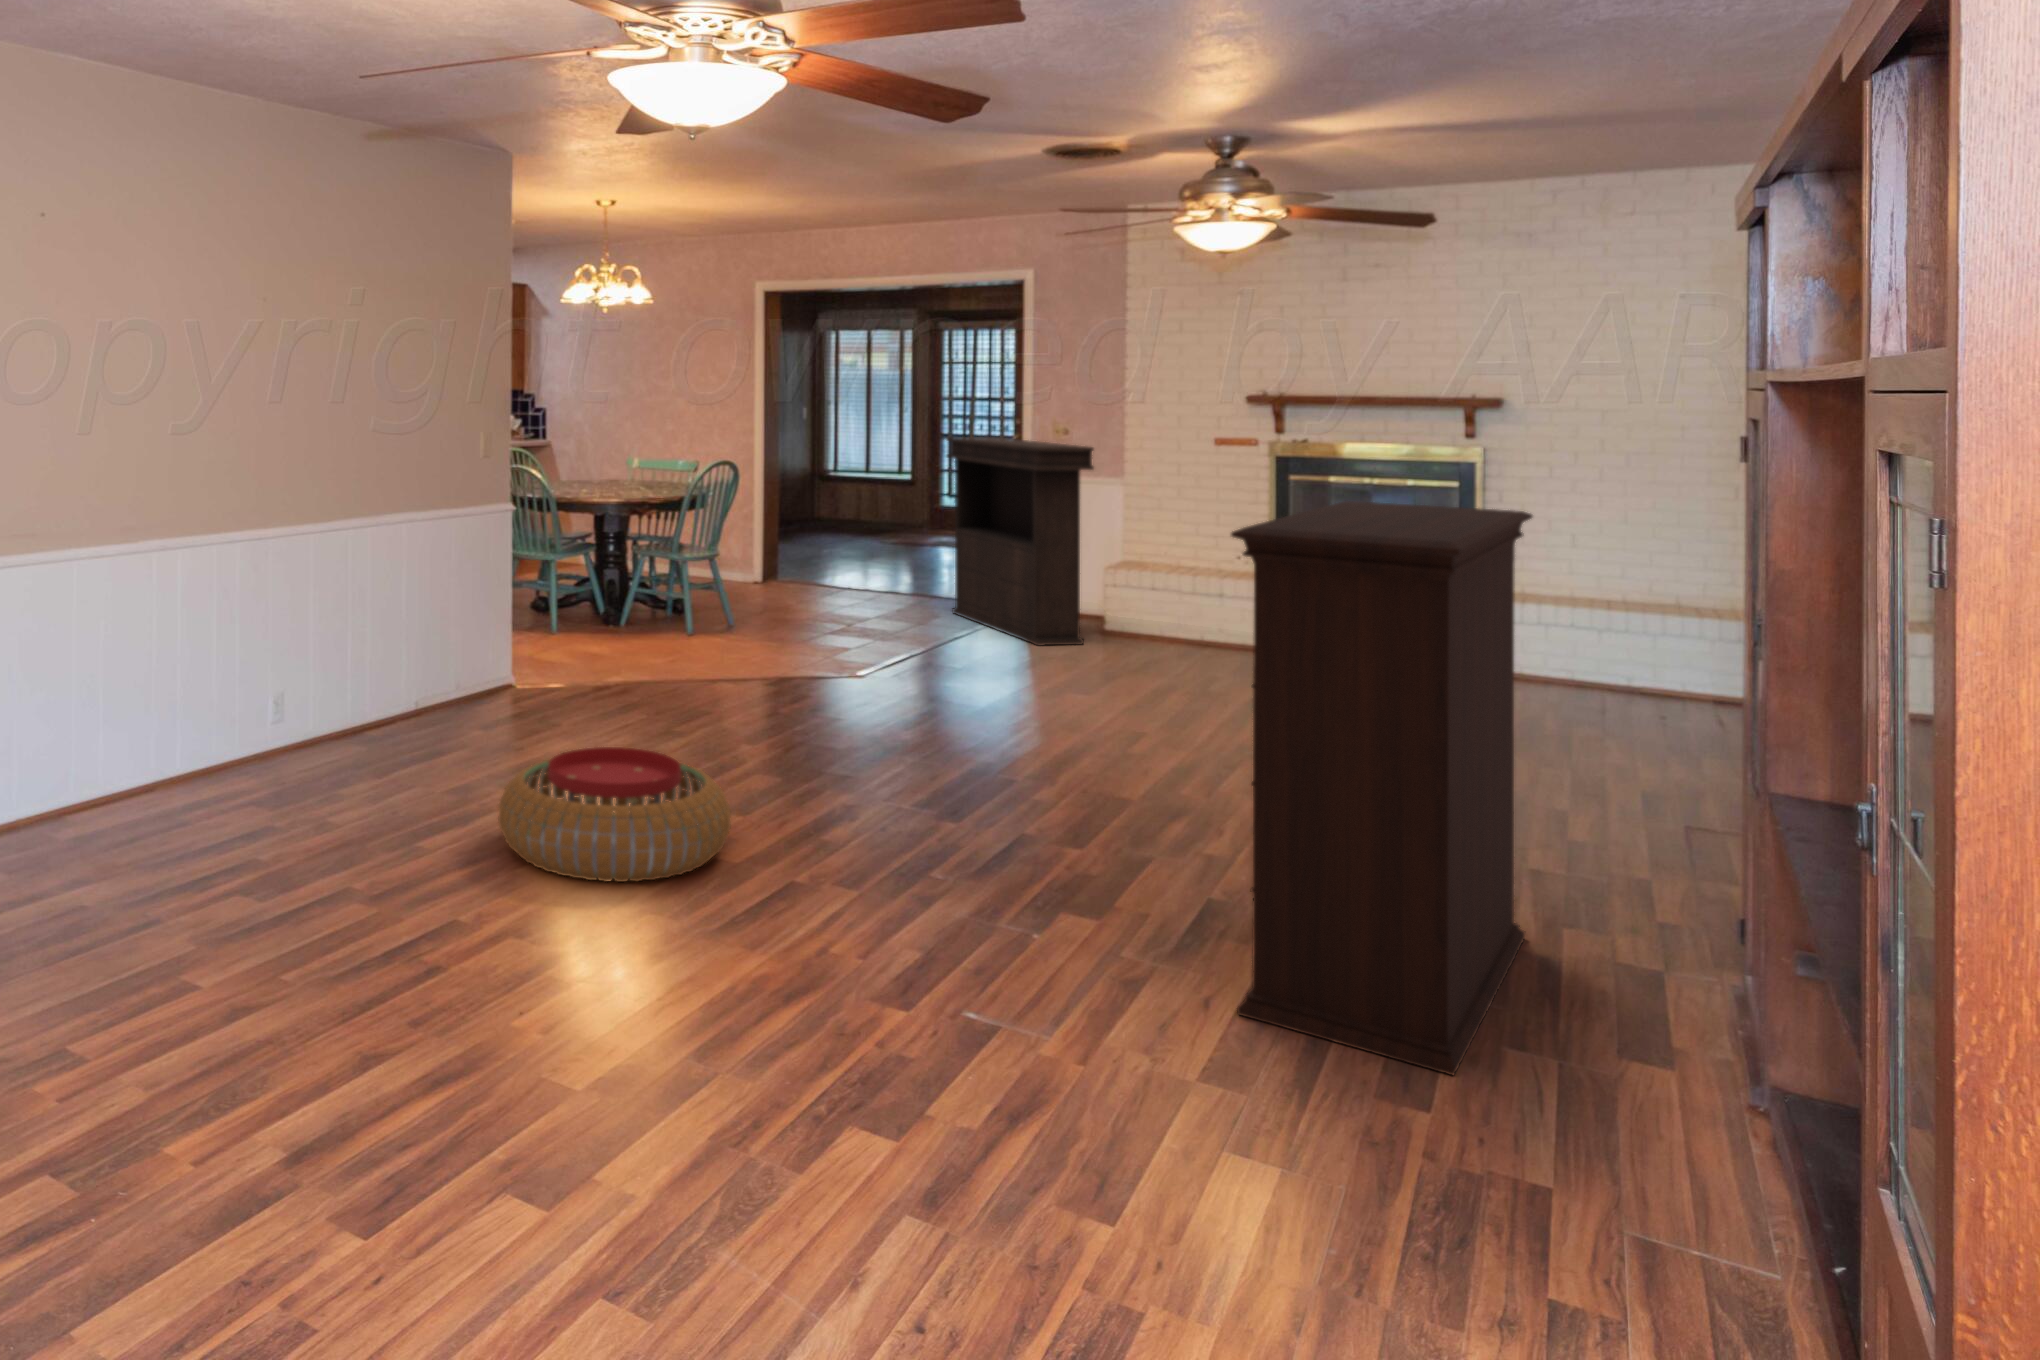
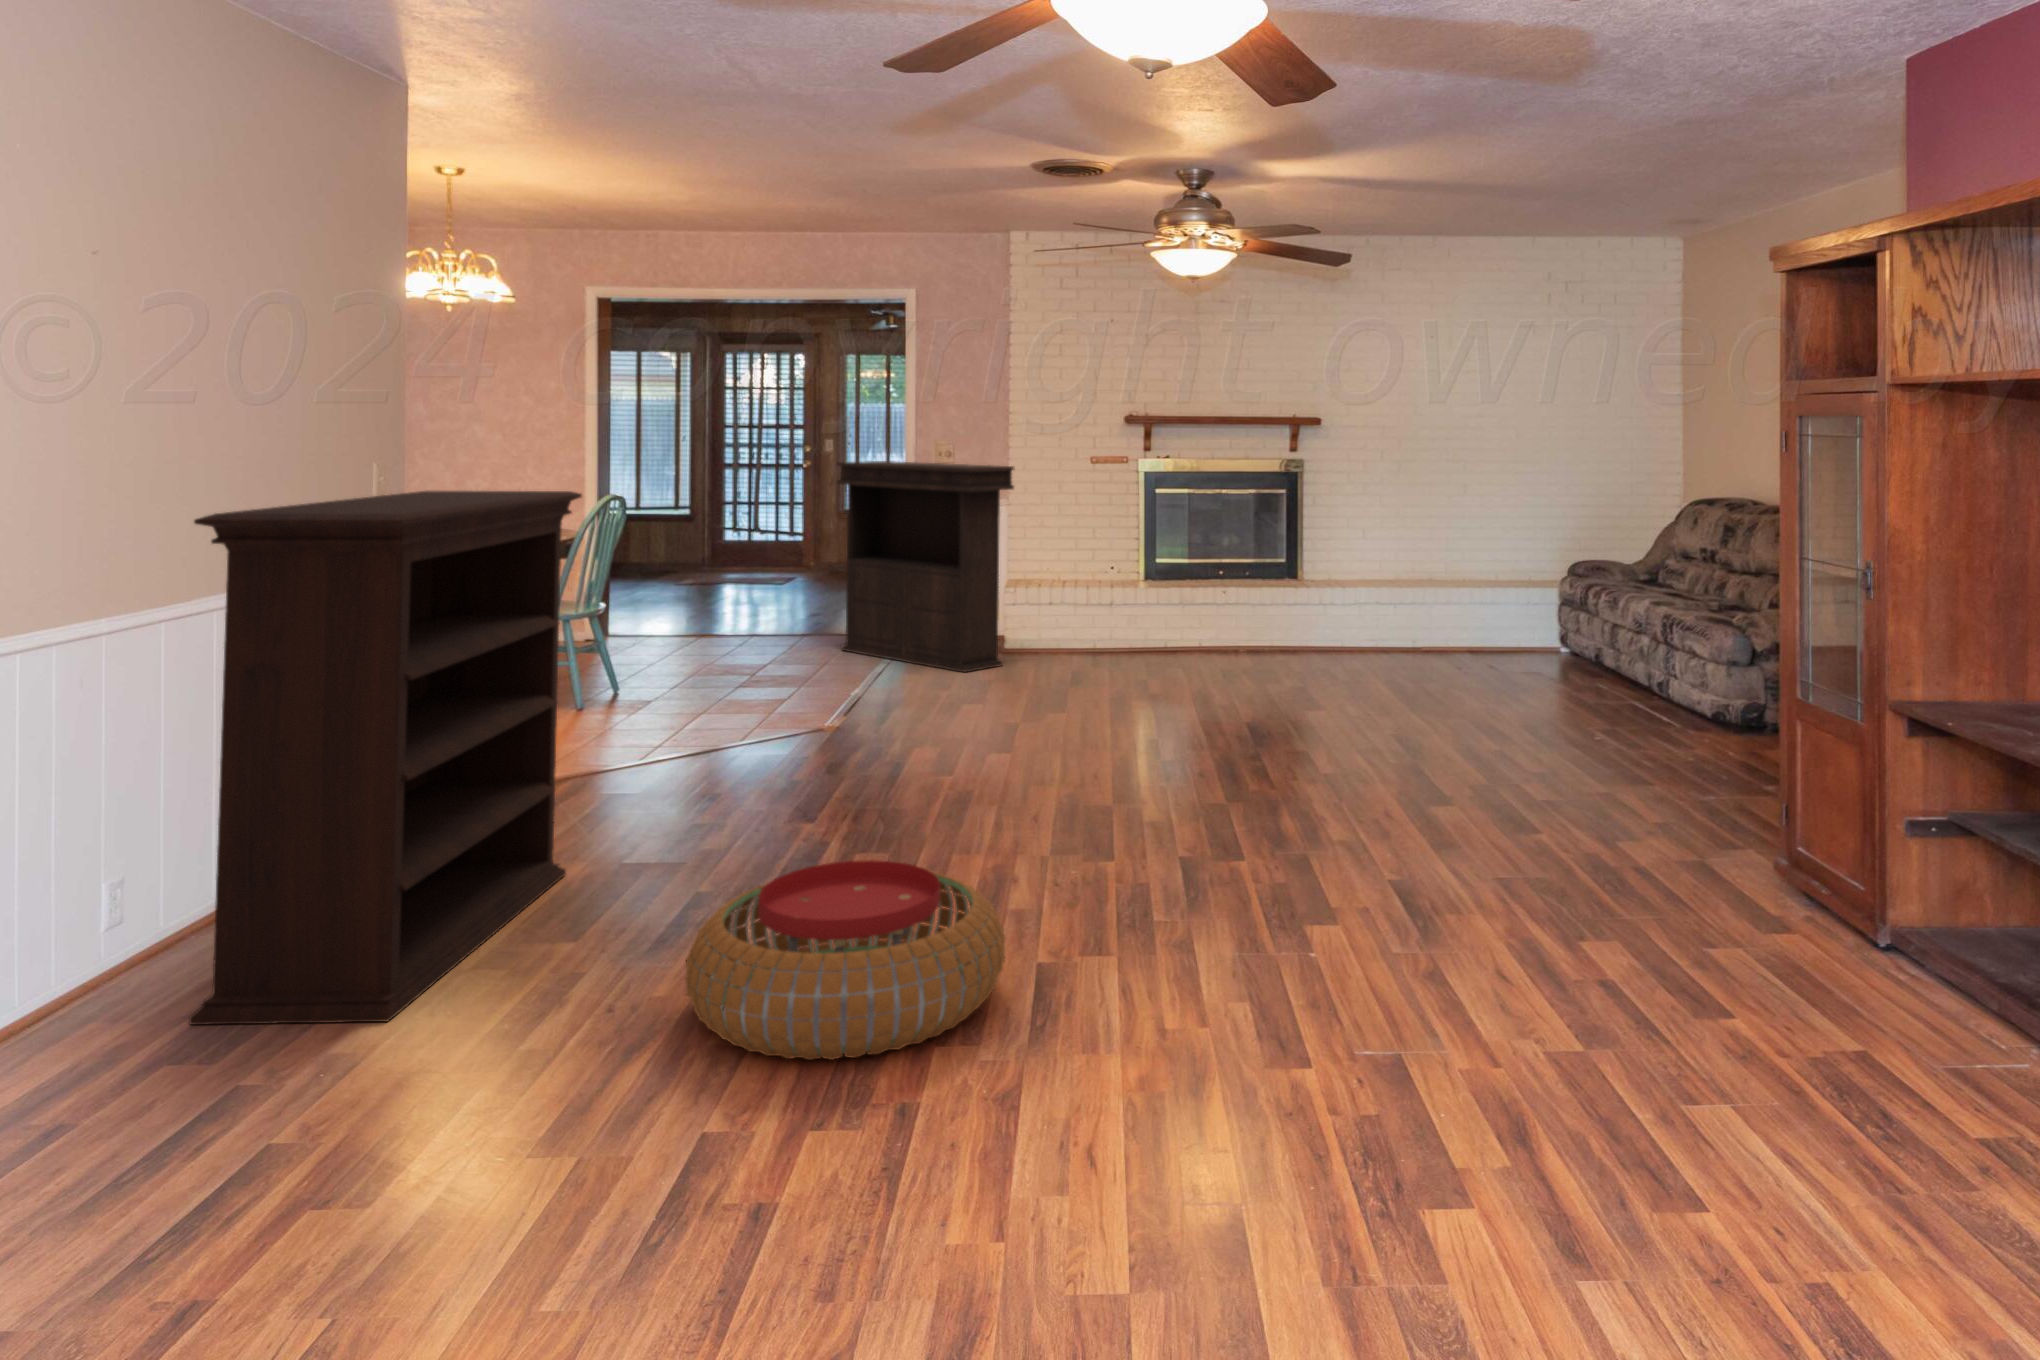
bookshelf: present [1231,501,1532,1076] -> present [189,491,582,1025]

